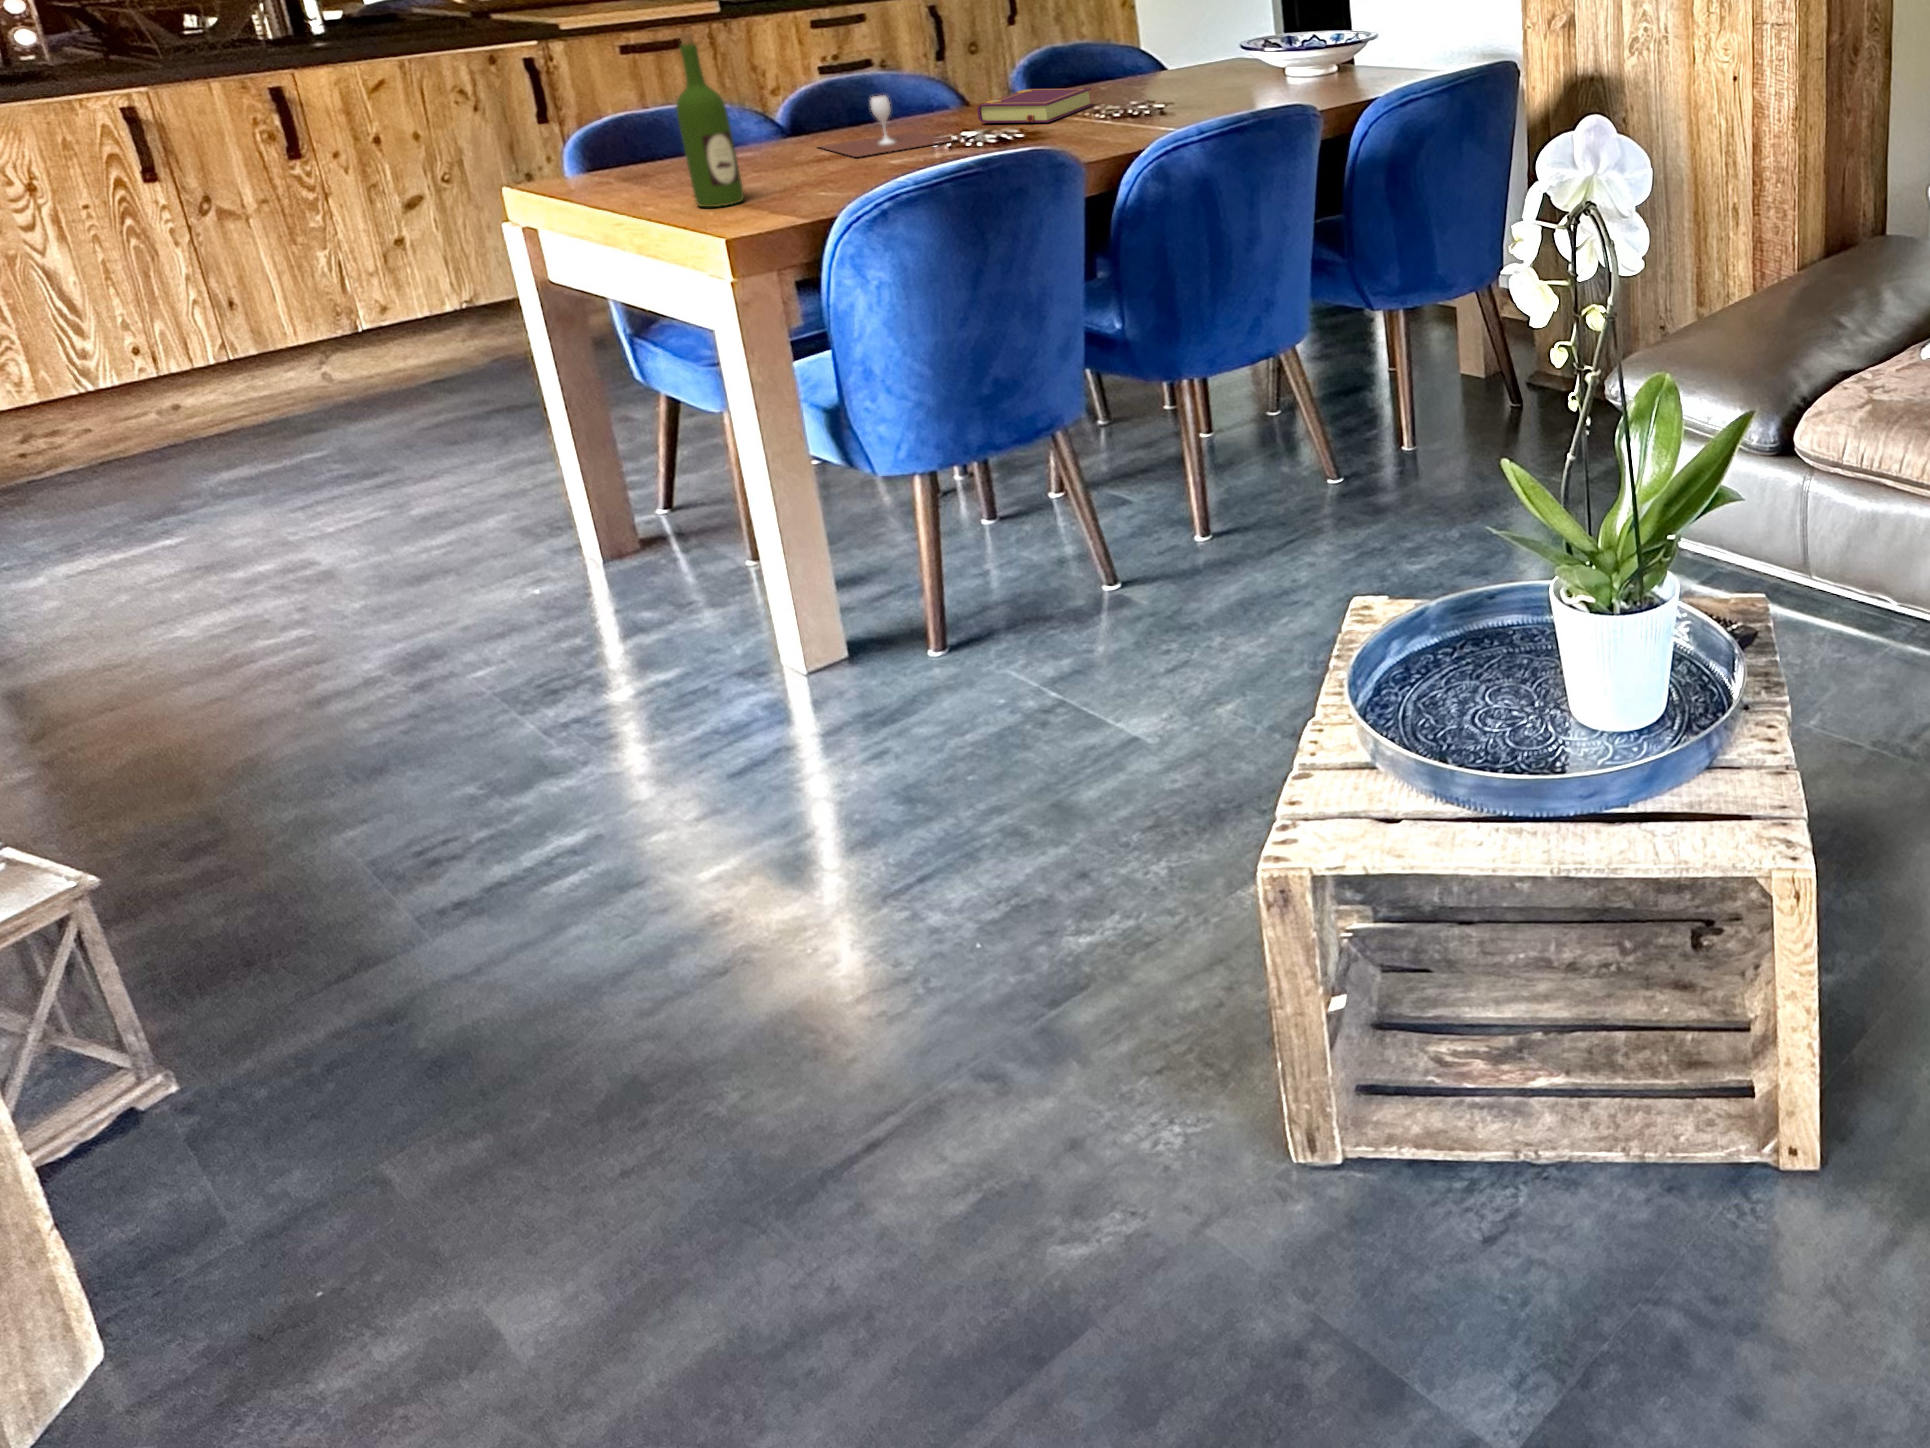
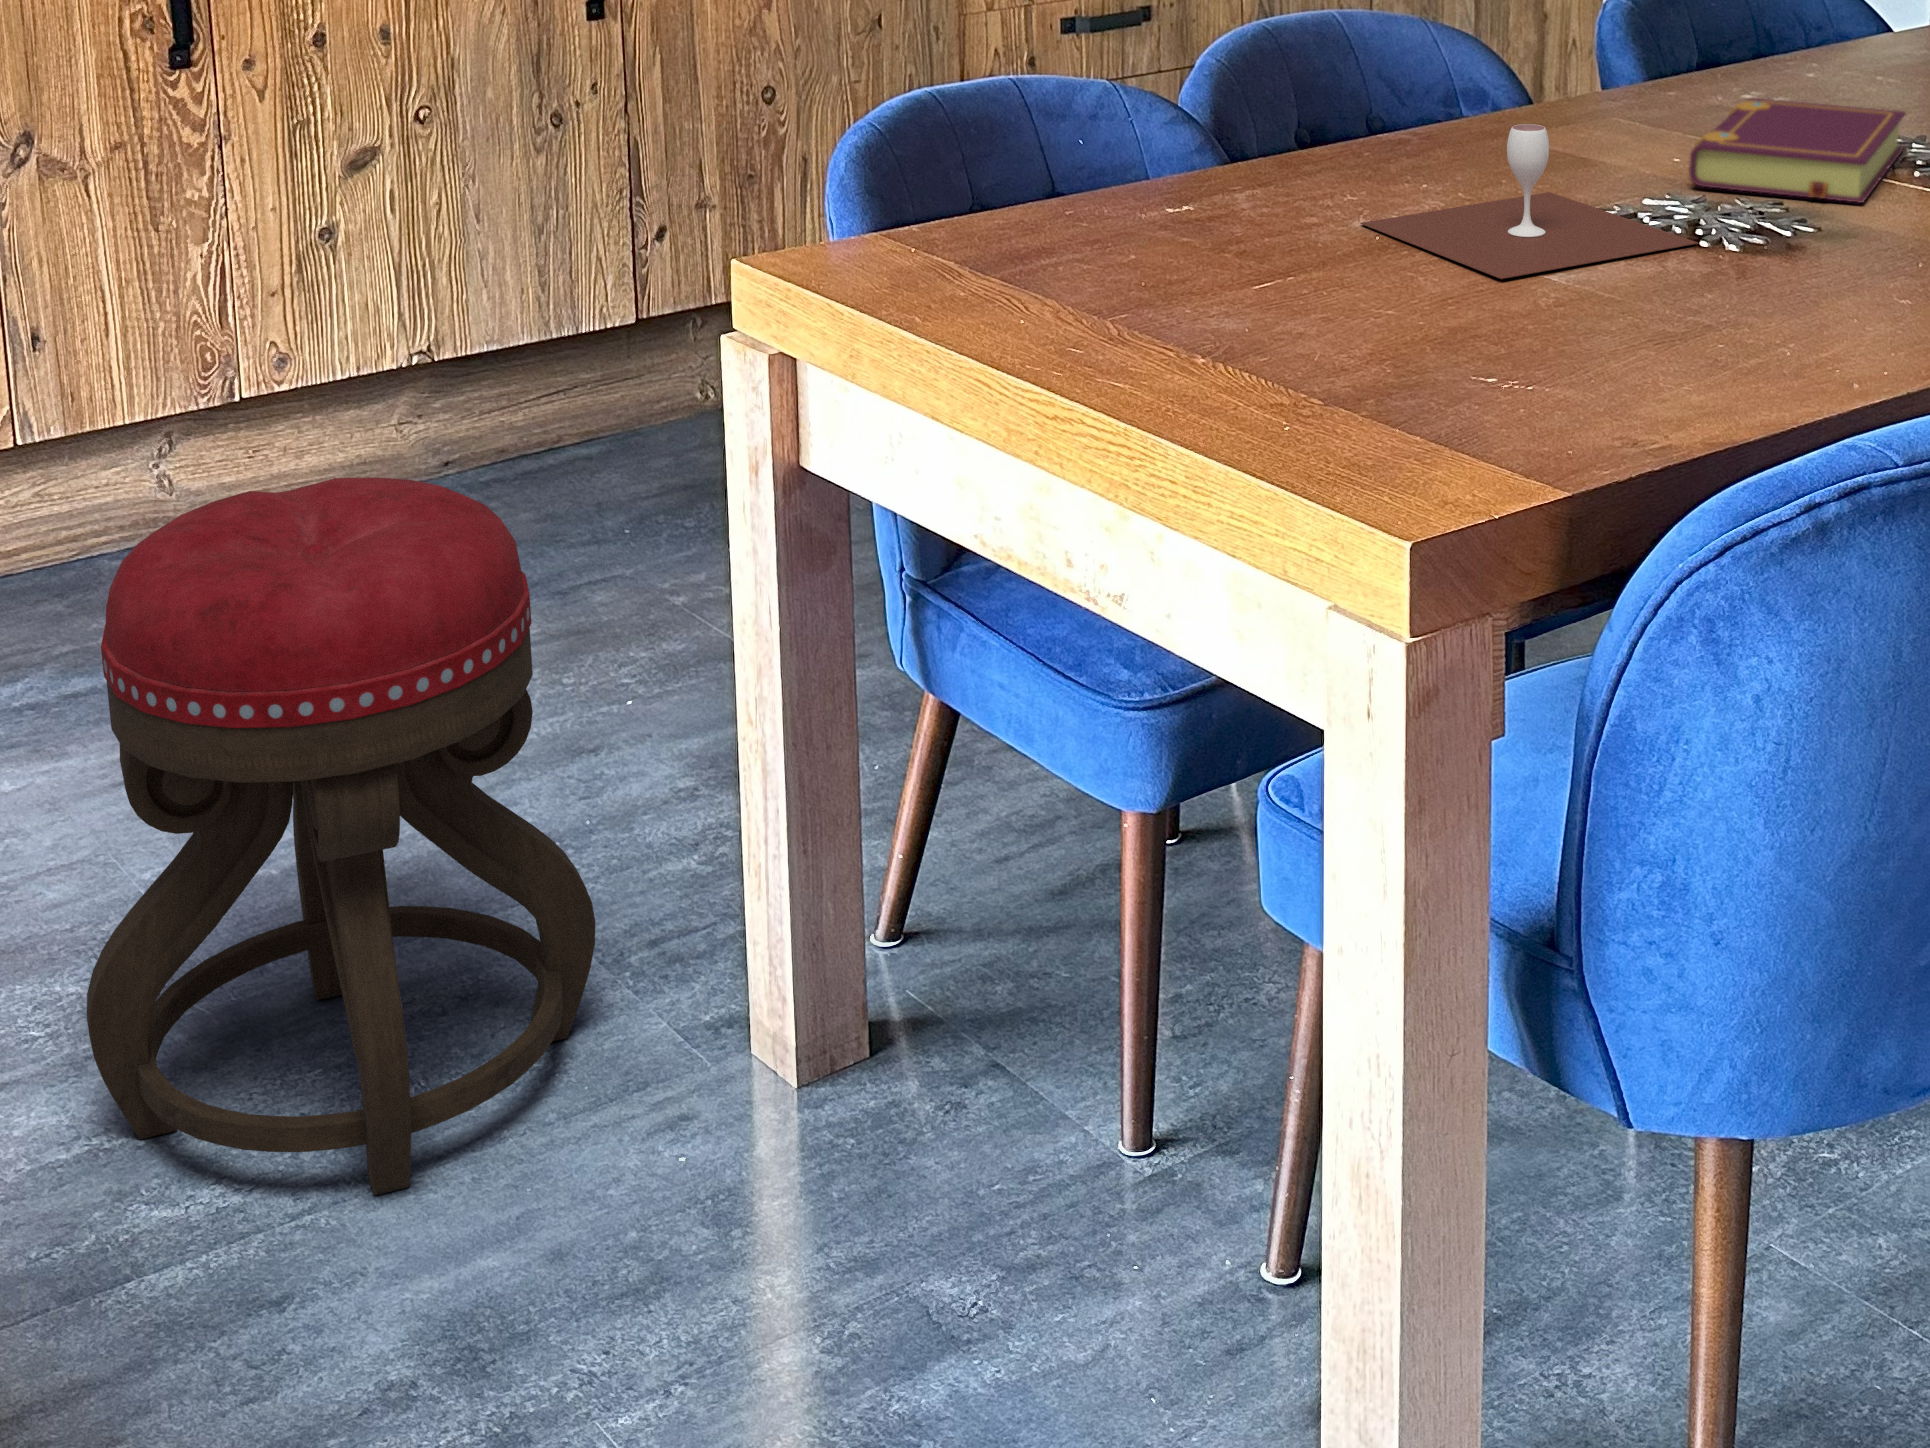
wine bottle: present [676,33,744,207] -> none [1262,19,1370,437]
ottoman: none [202,303,503,609] -> present [87,477,596,1195]

